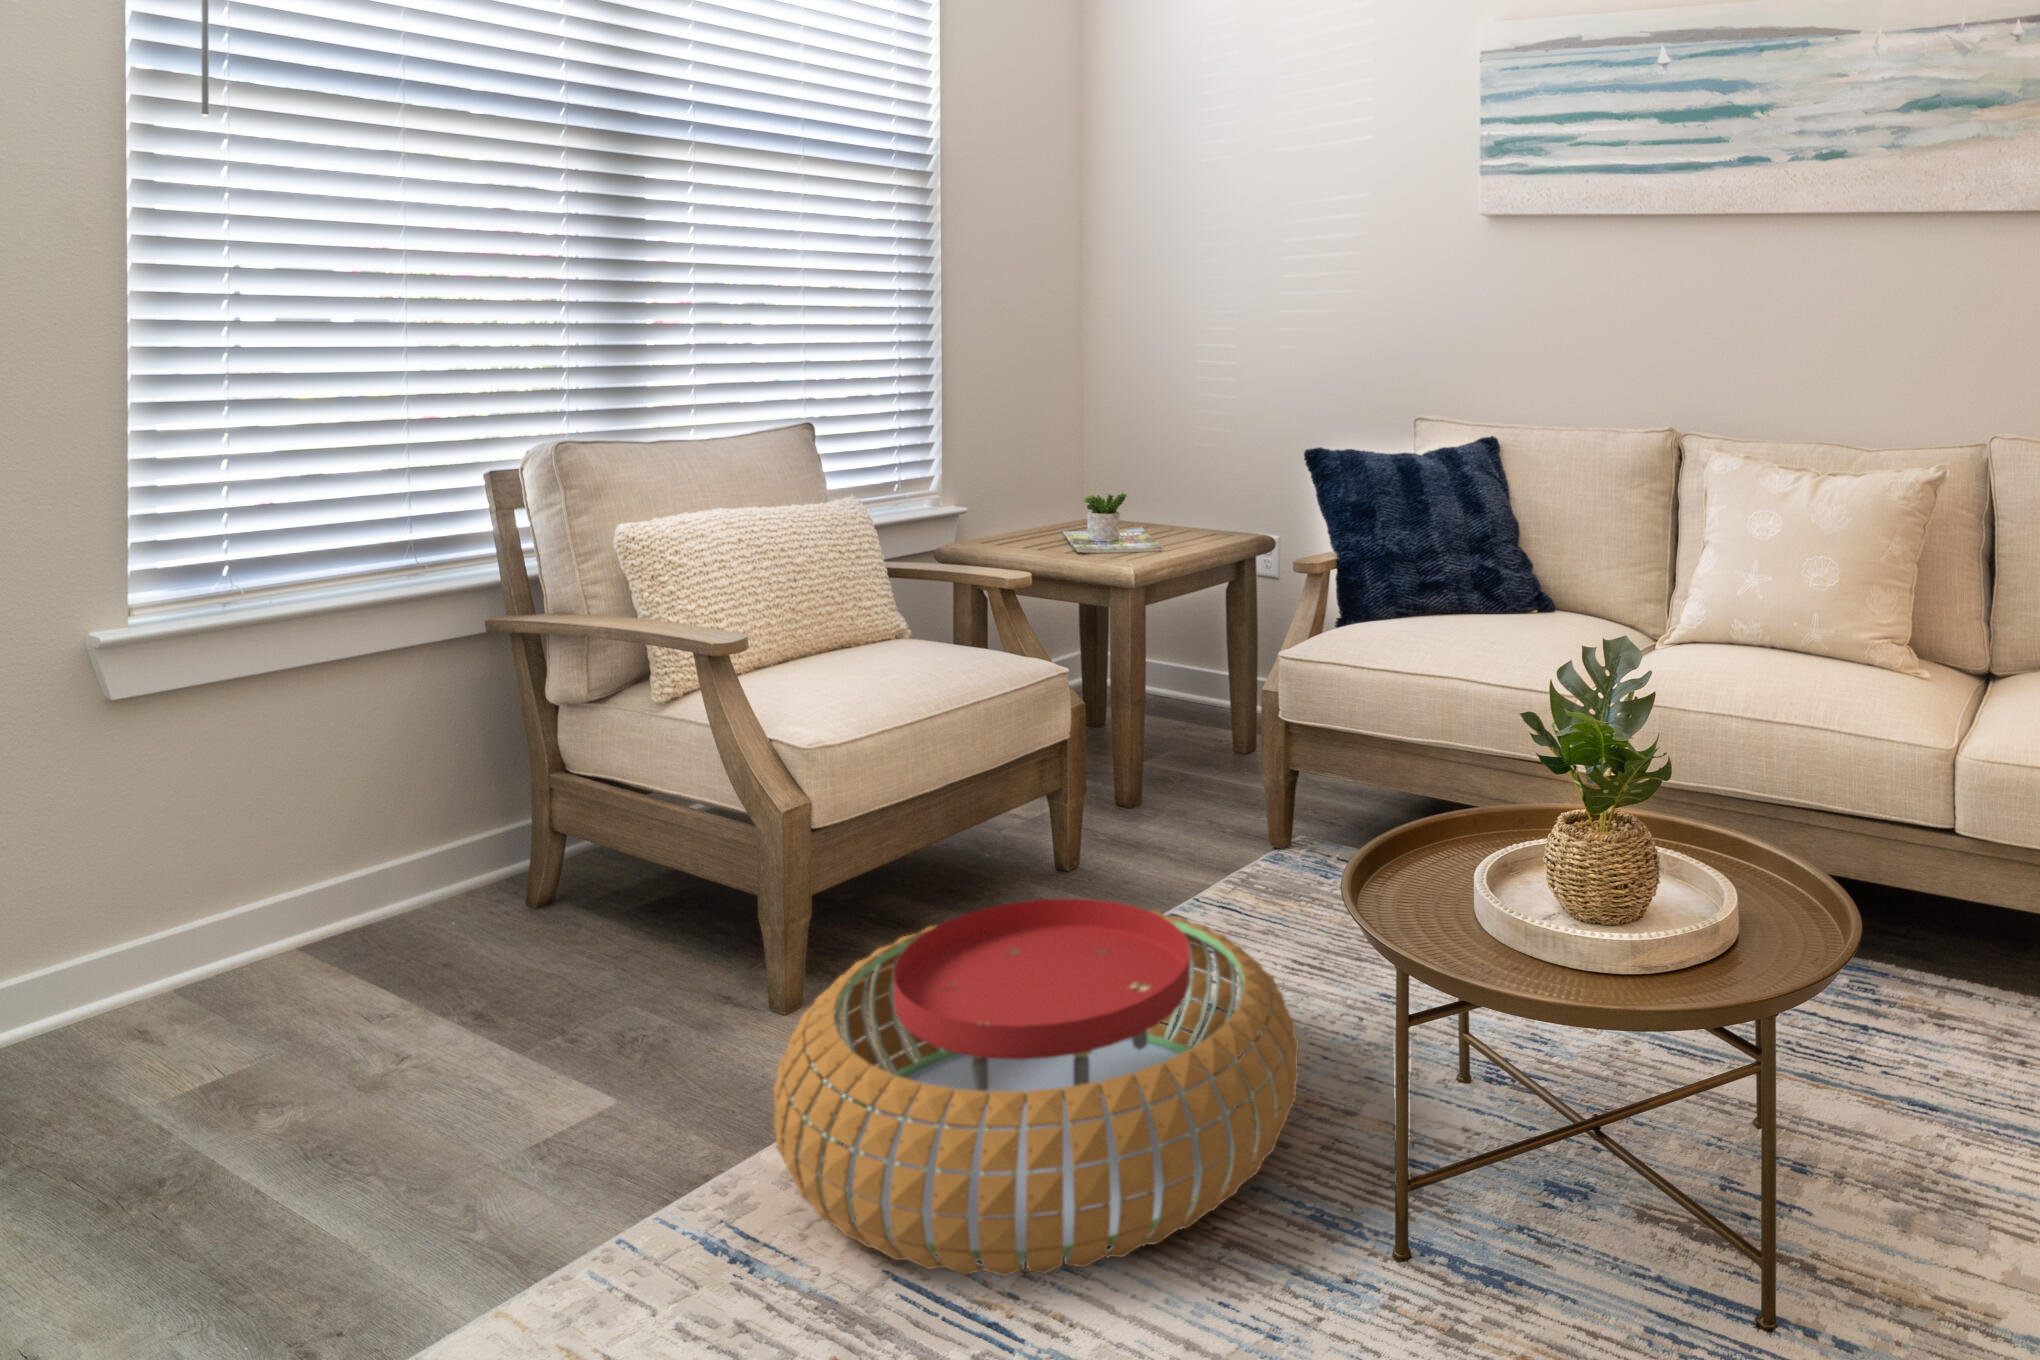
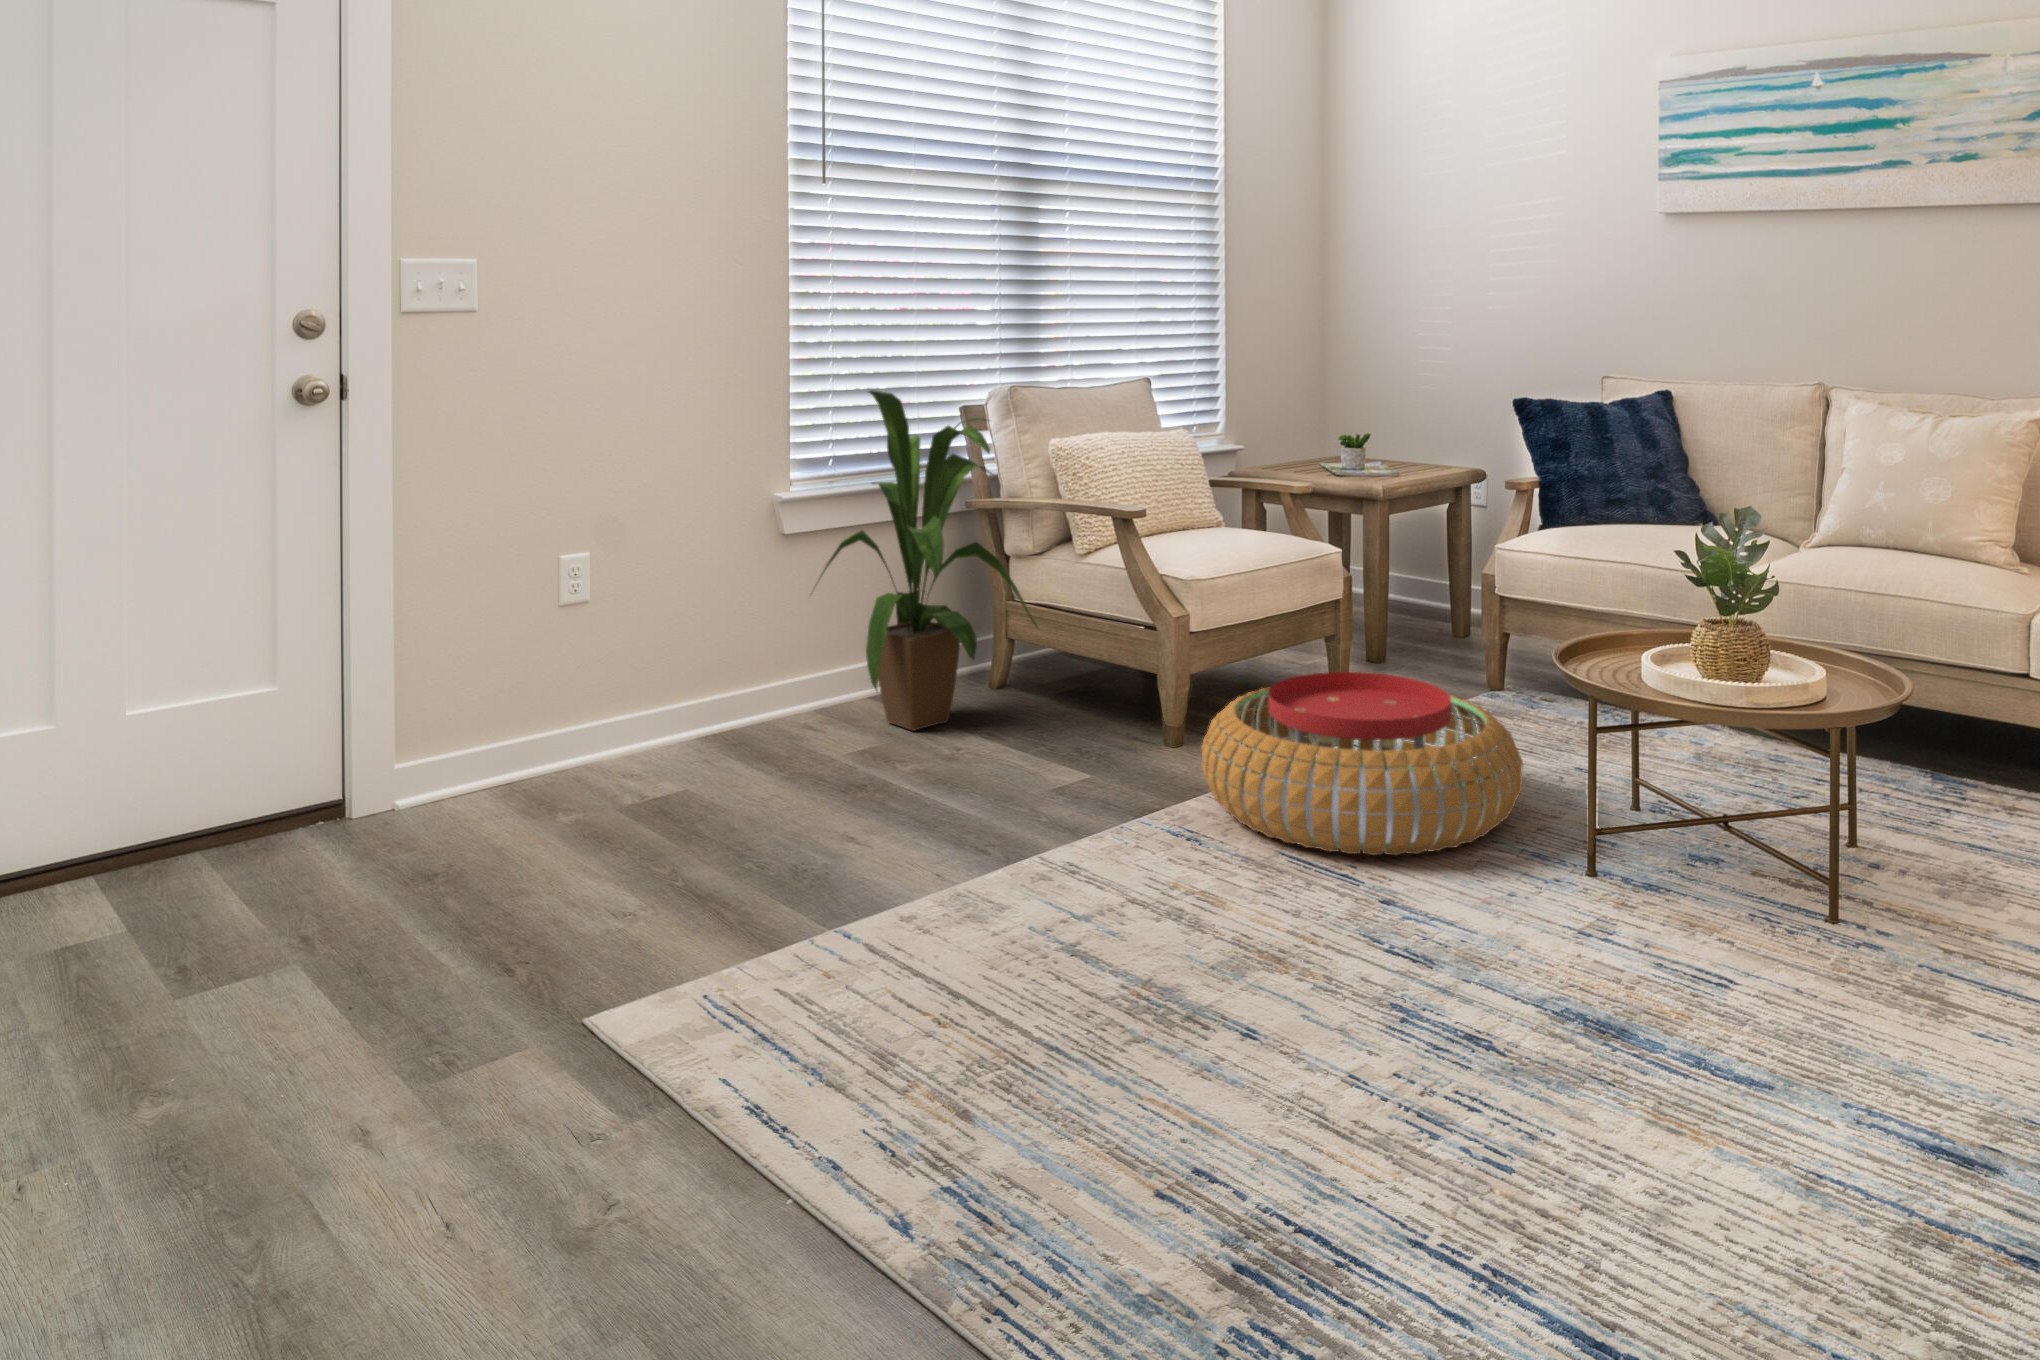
house plant: none [132,463,570,1032] -> present [815,391,1037,731]

